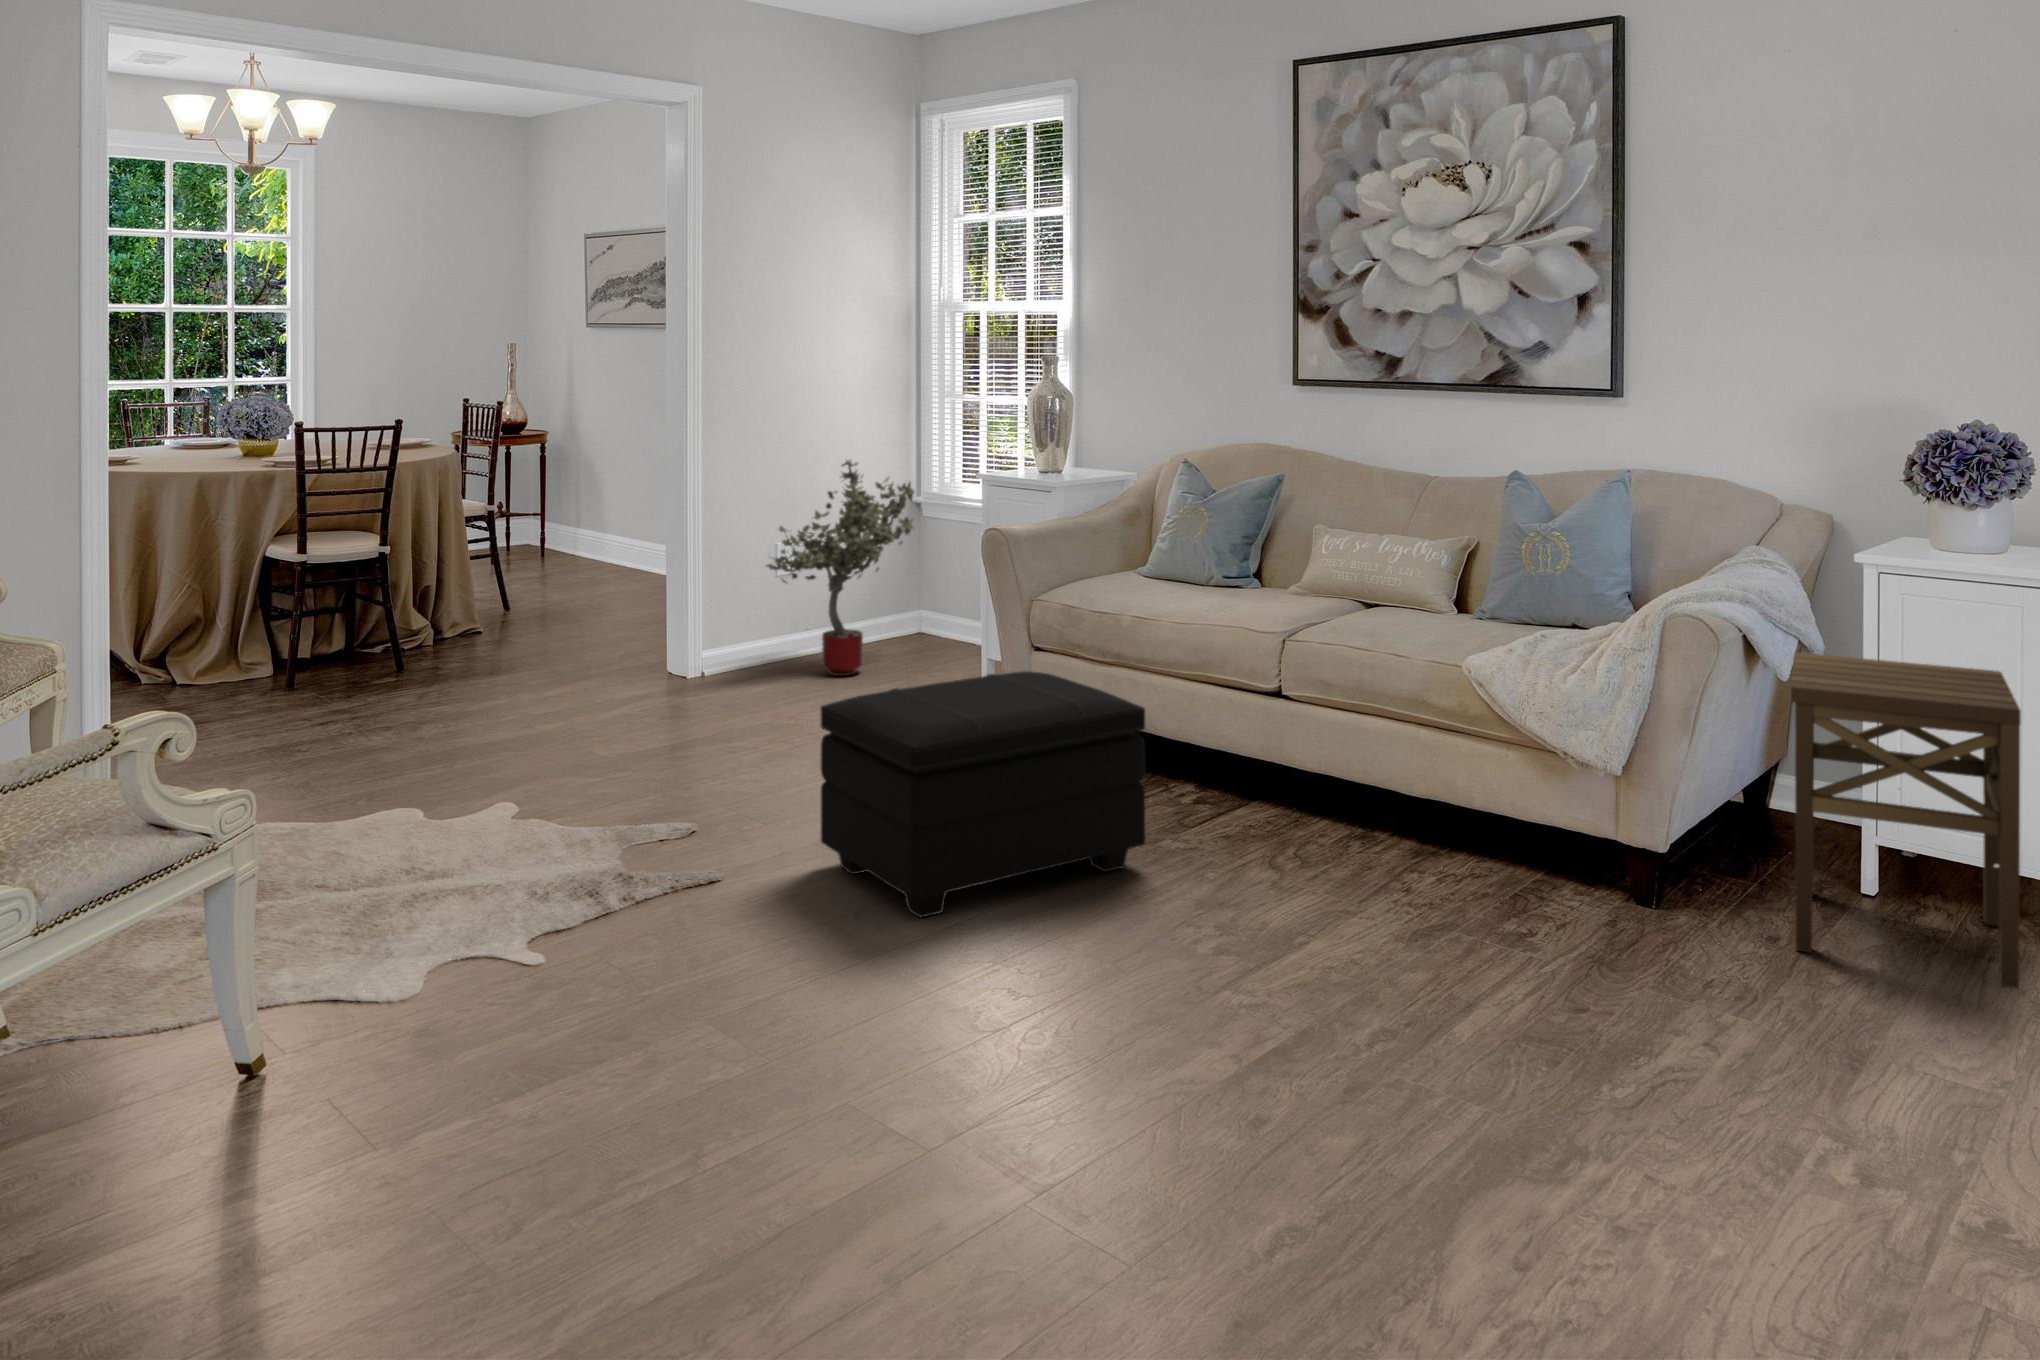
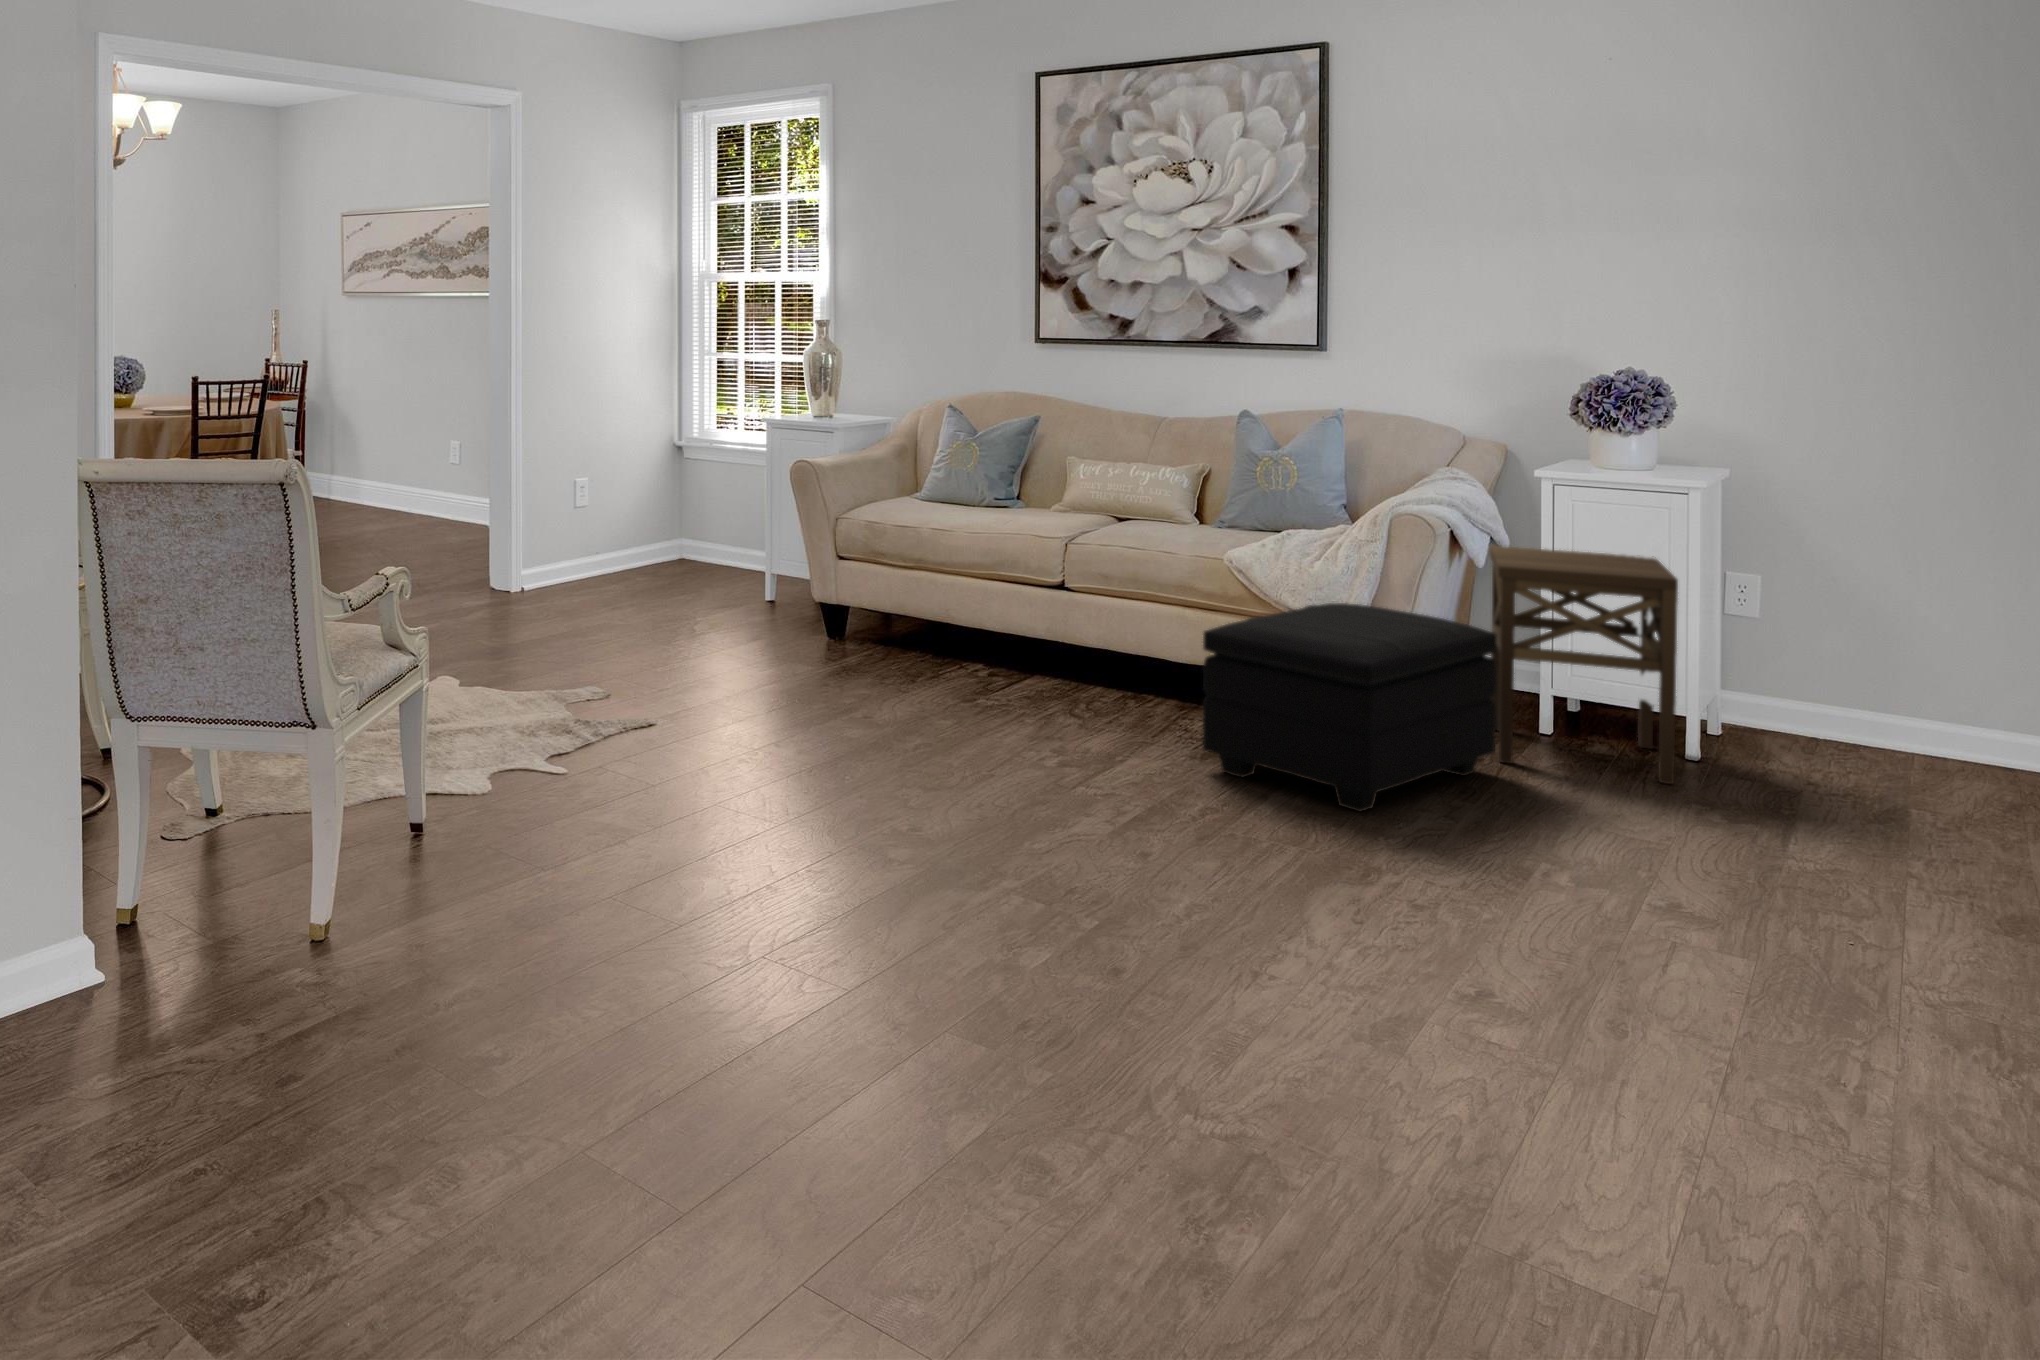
potted tree: present [767,460,915,676] -> none [580,407,695,587]
footstool: present [820,671,1145,917] -> present [1203,603,1497,811]

